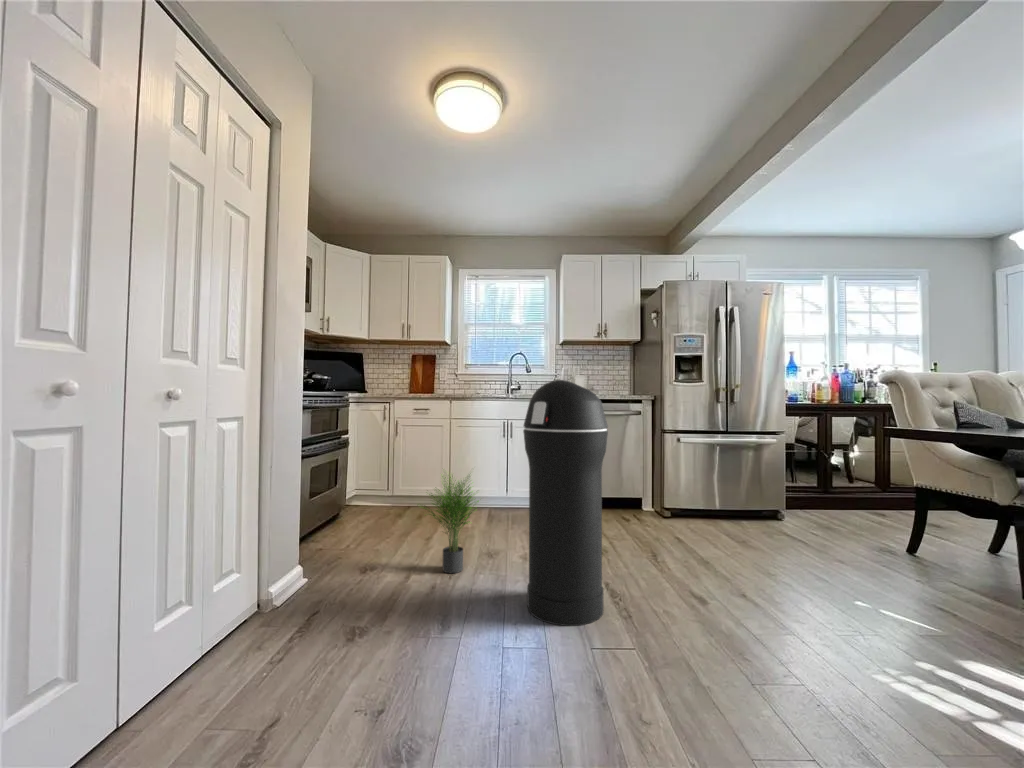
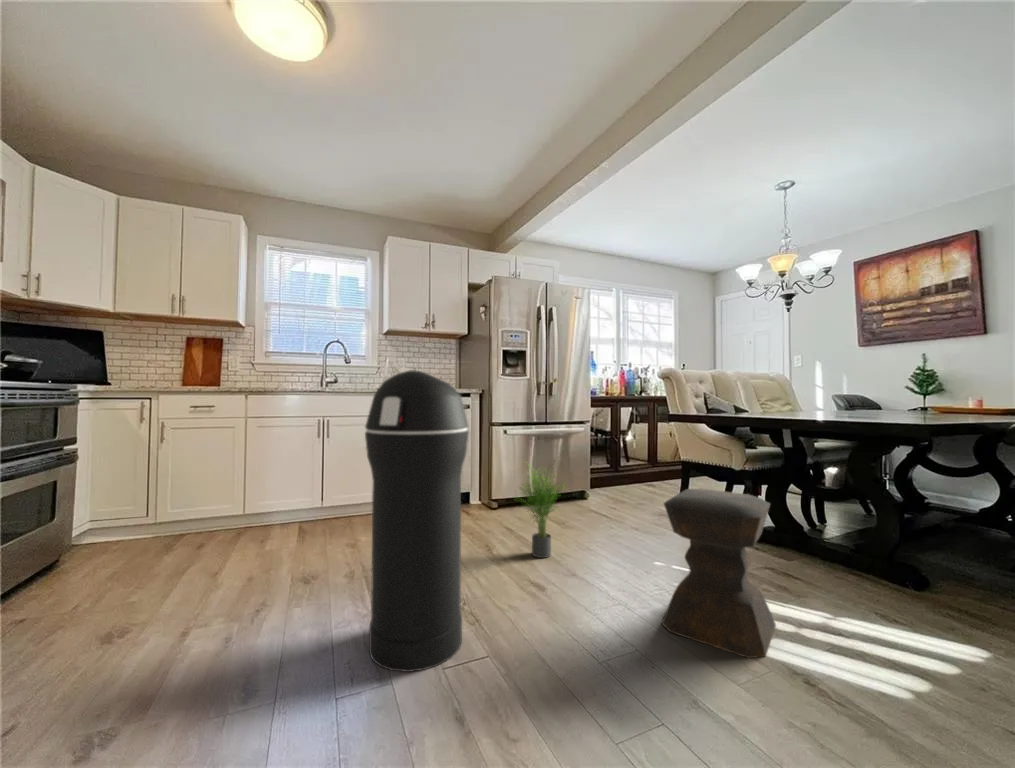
potted plant: present [423,477,479,573] -> present [521,460,563,558]
stool: none [815,504,975,695] -> present [662,489,776,658]

